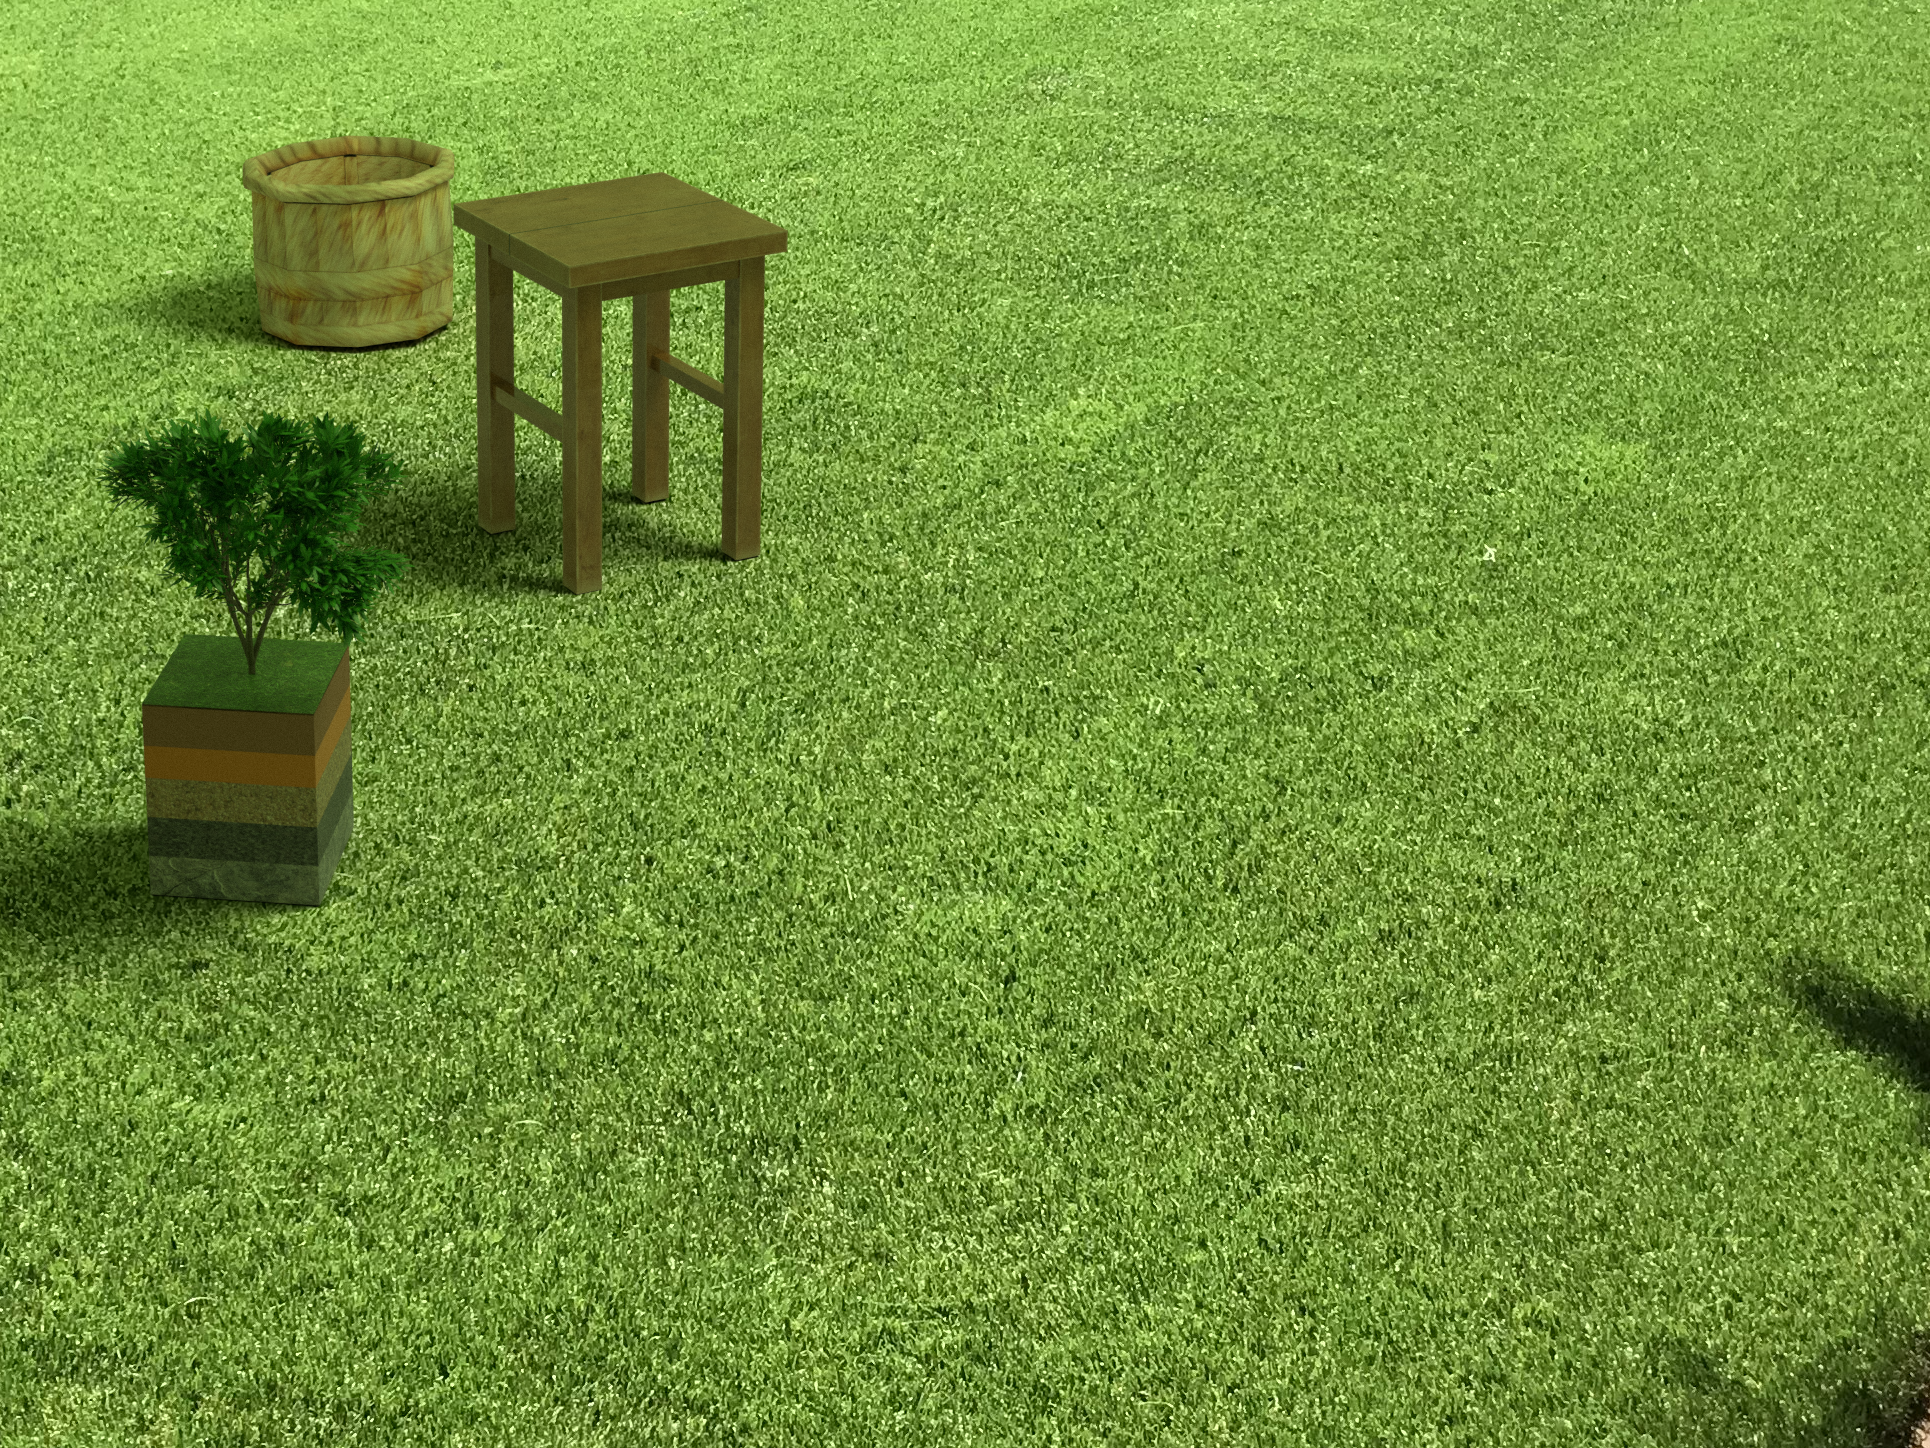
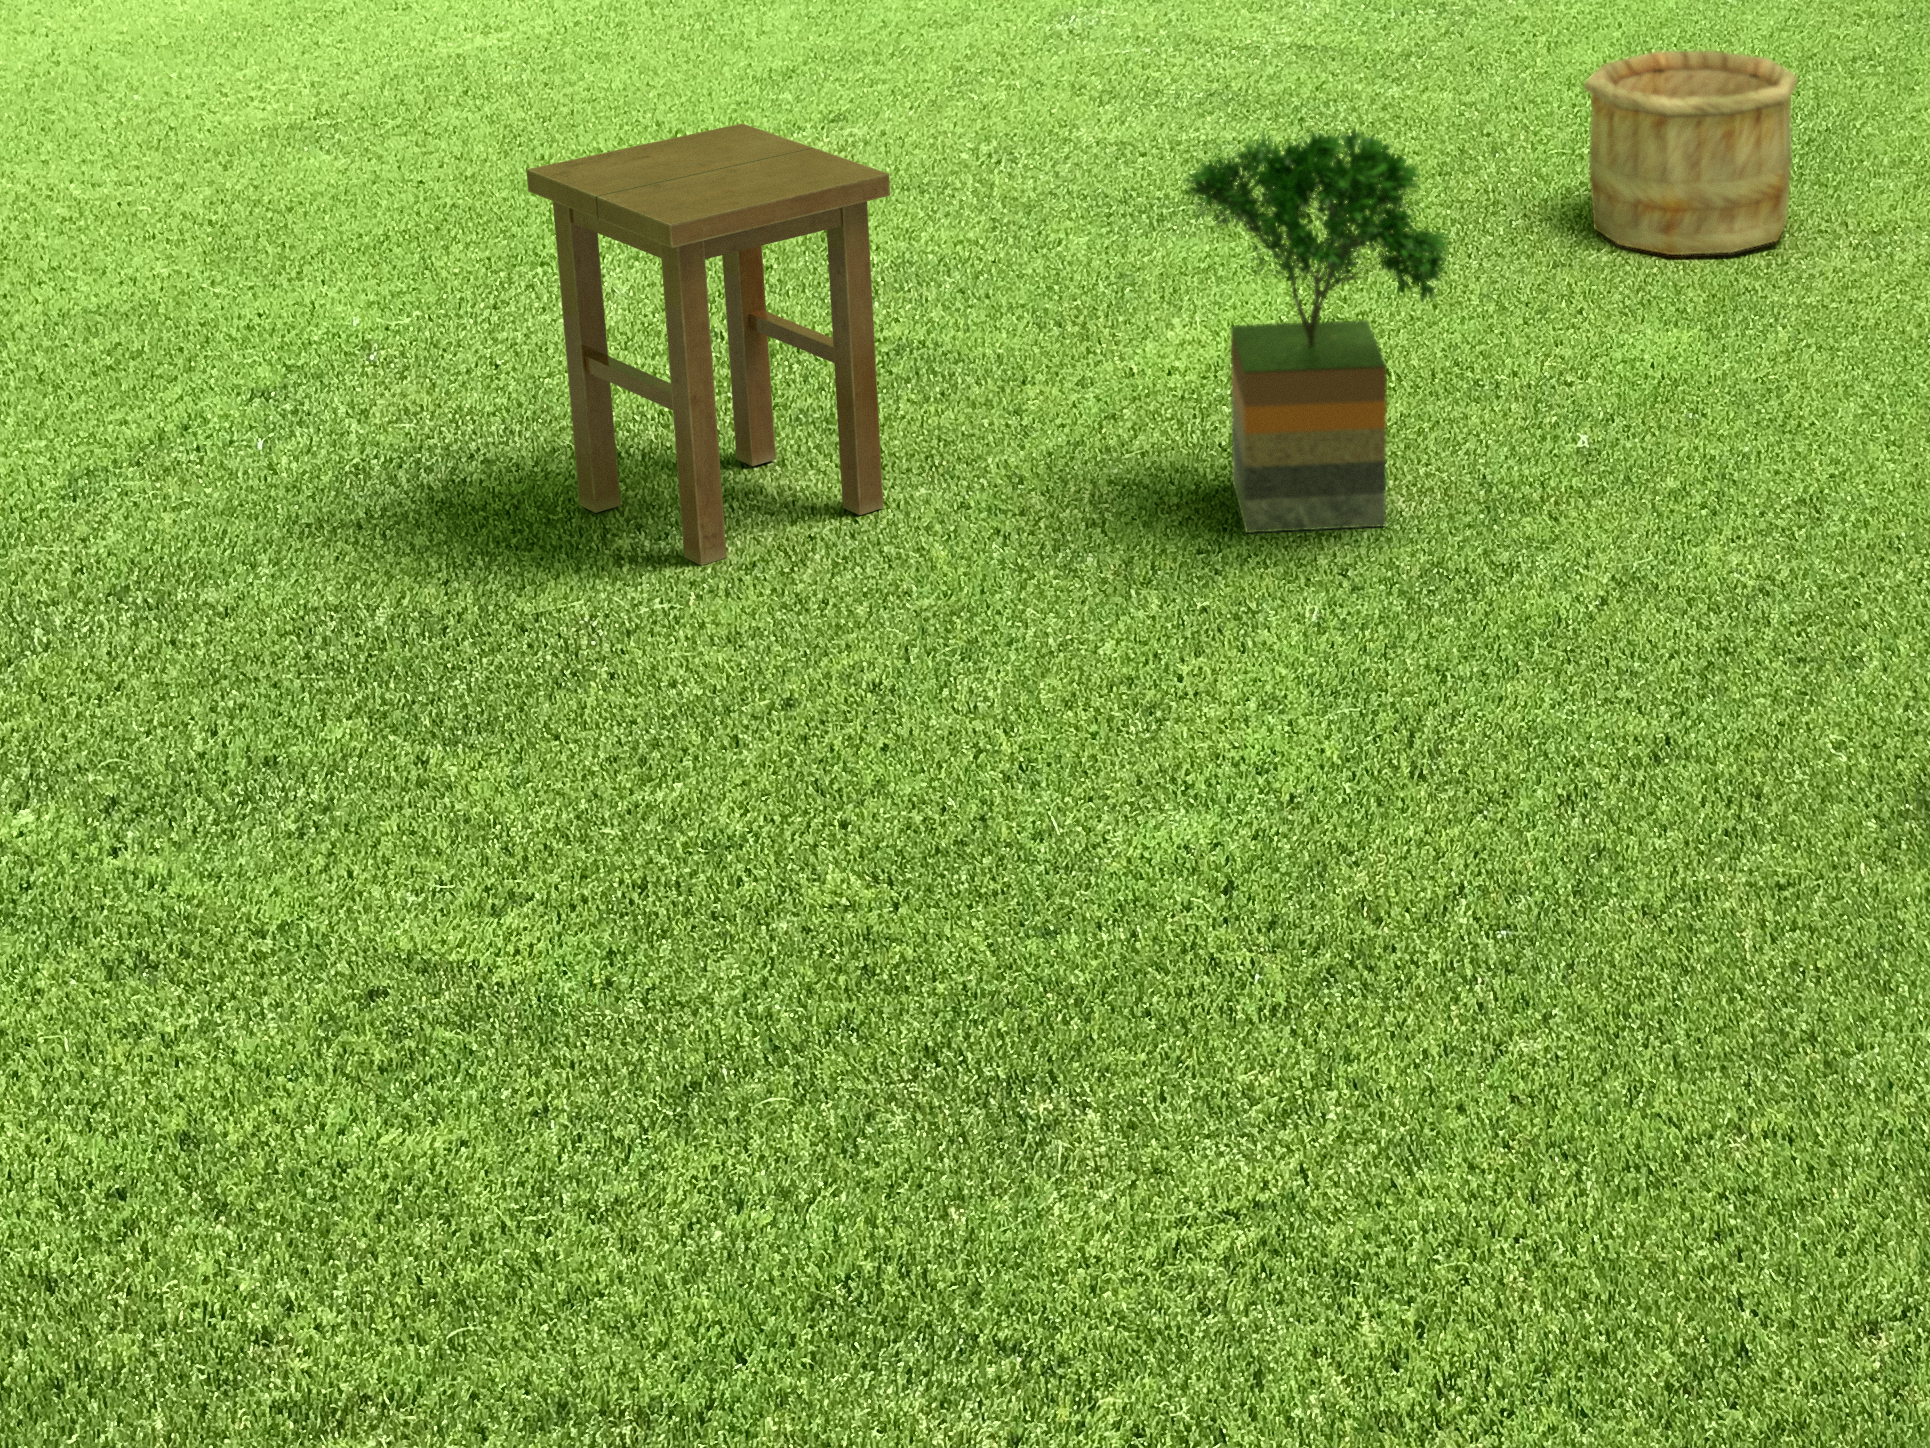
wooden bucket: present [243,135,455,347] -> present [1584,51,1798,255]
potted tree: present [96,408,415,905] -> present [1185,129,1448,533]

